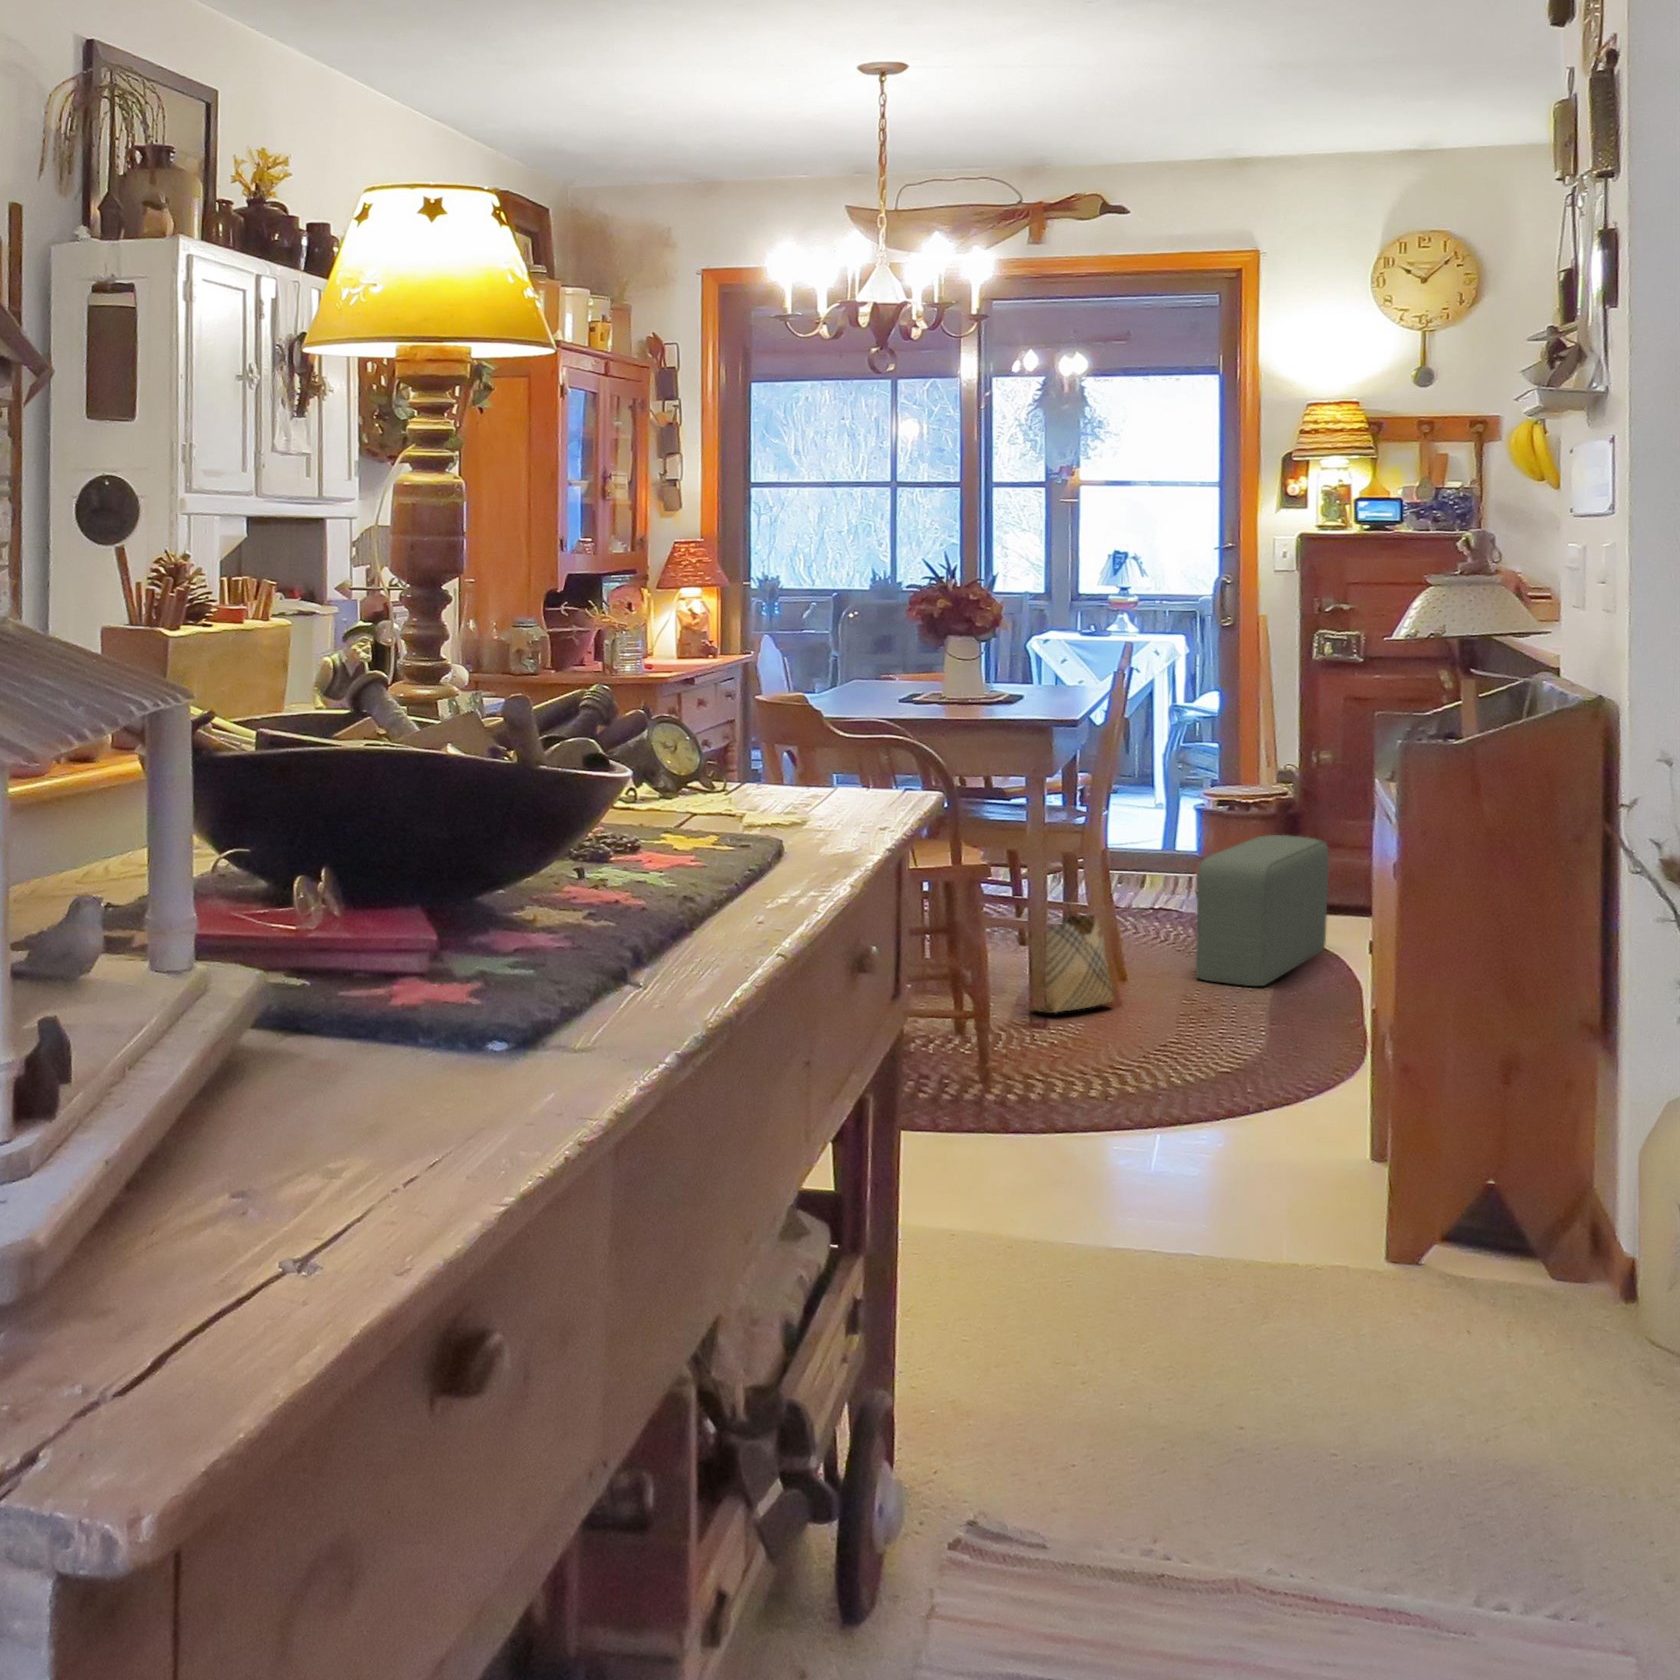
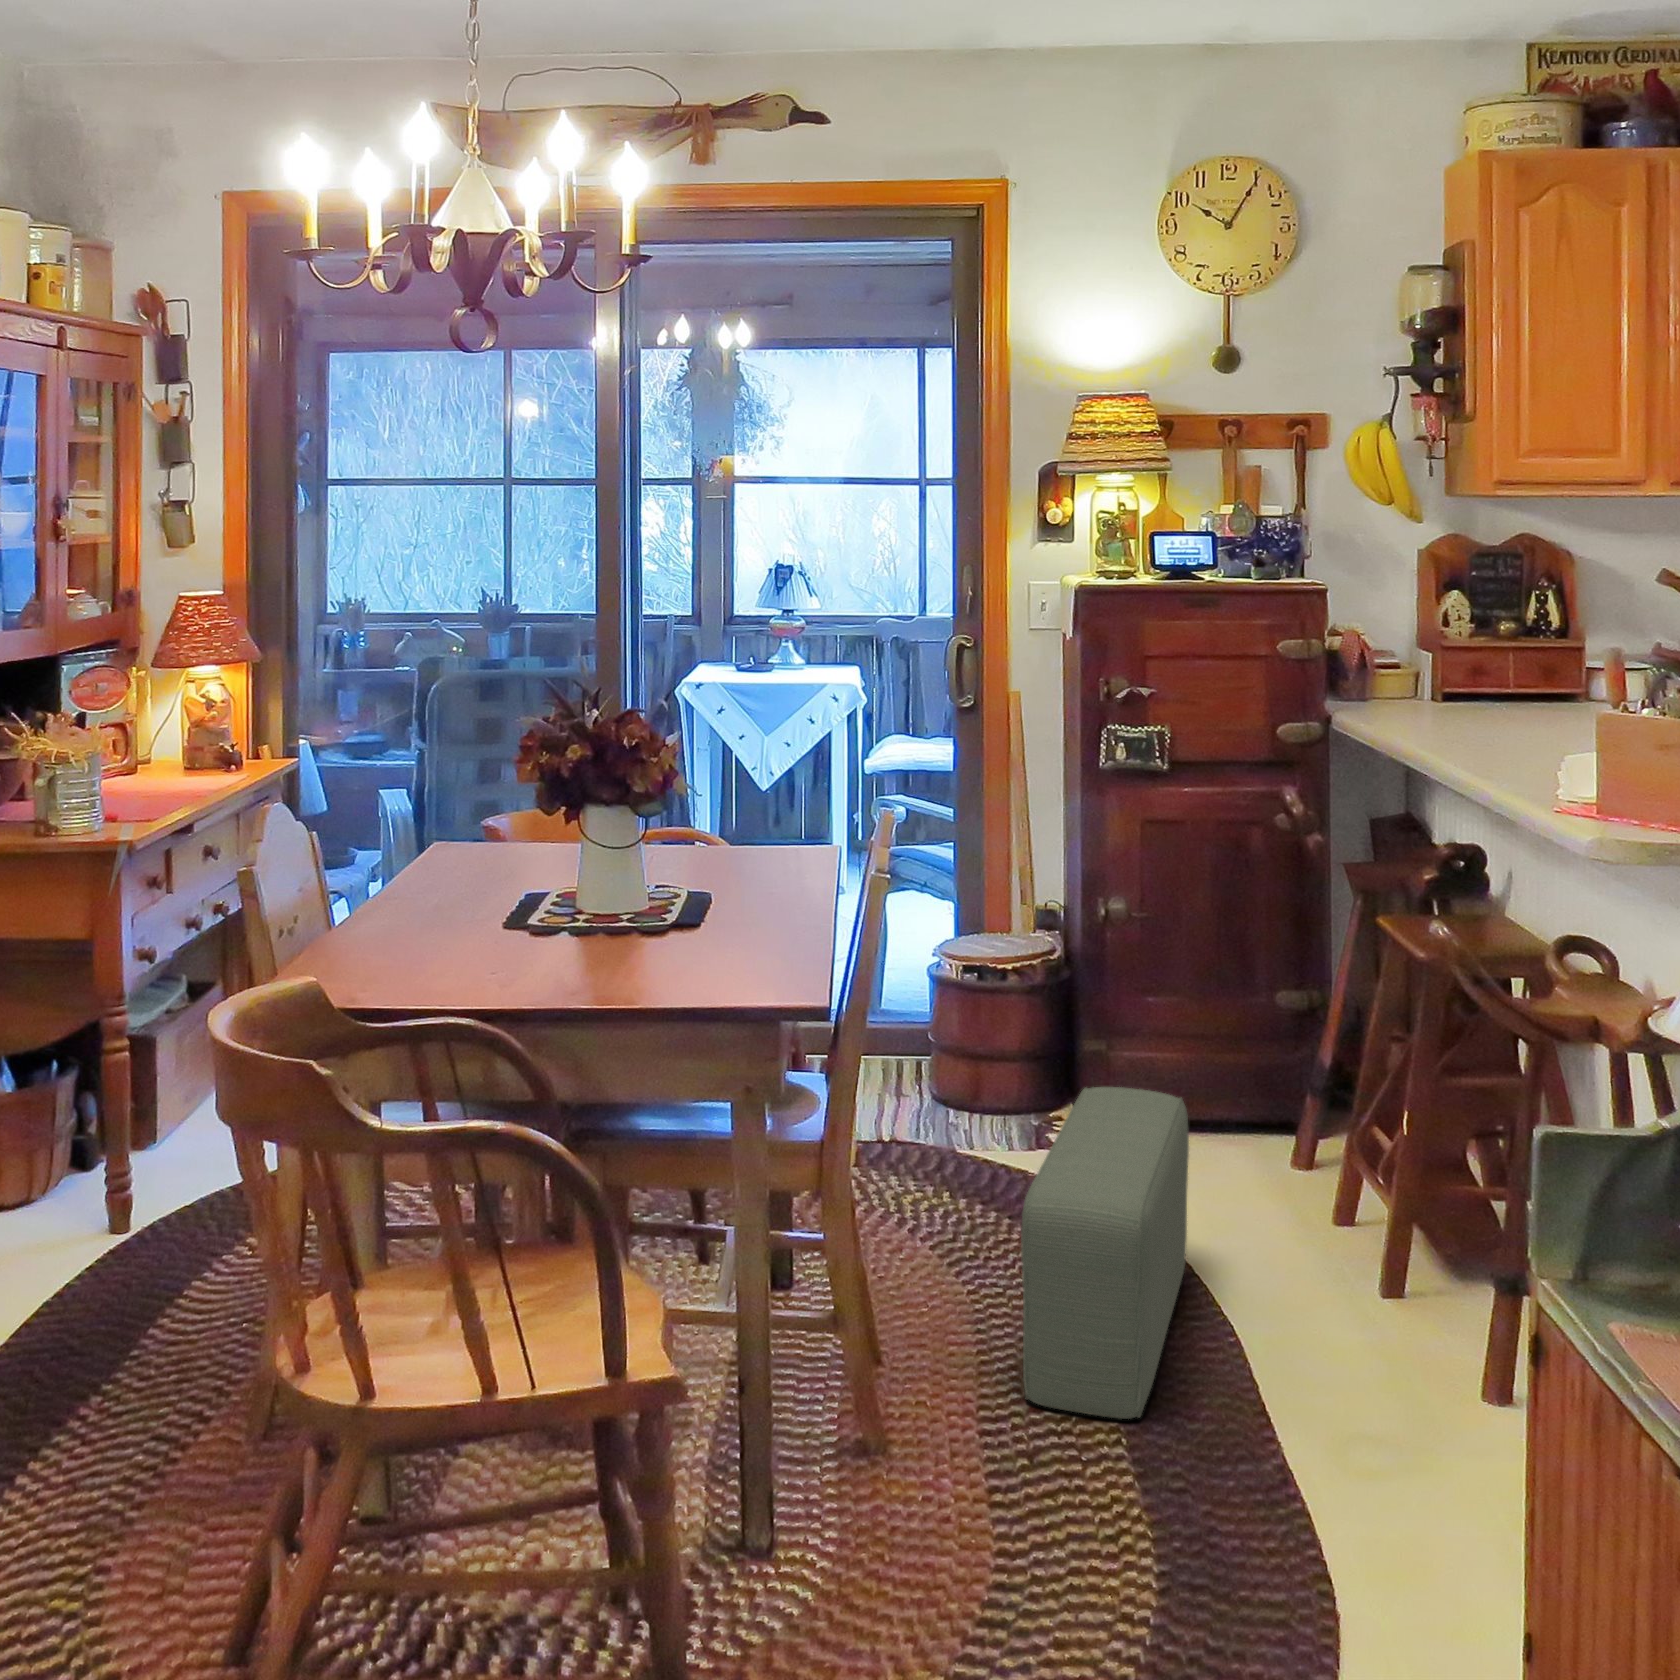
woven basket: present [1030,874,1113,1013] -> none [767,1292,915,1612]

